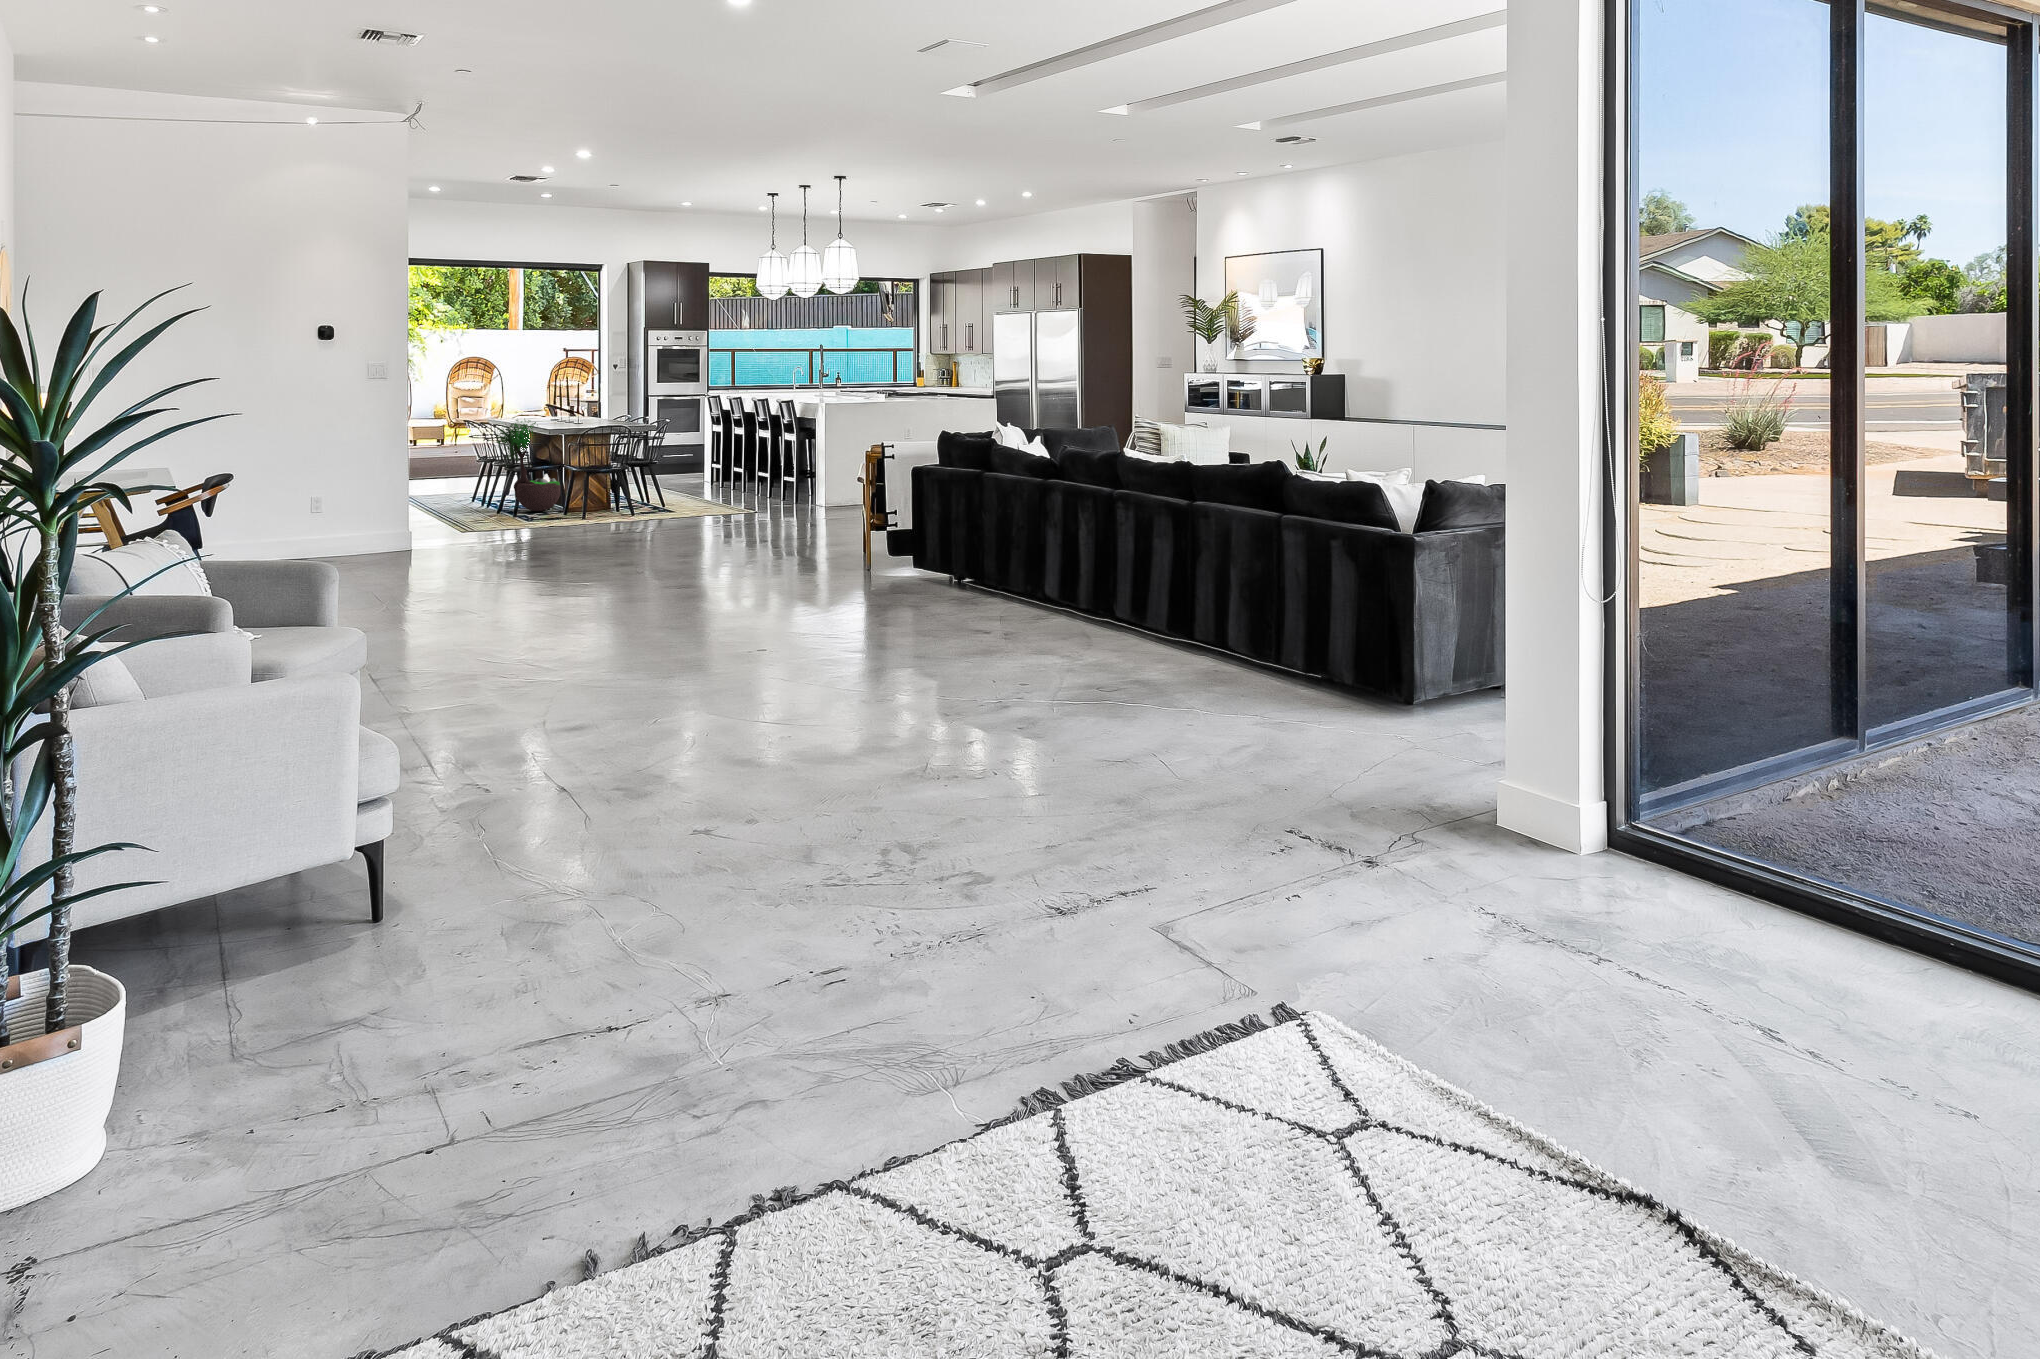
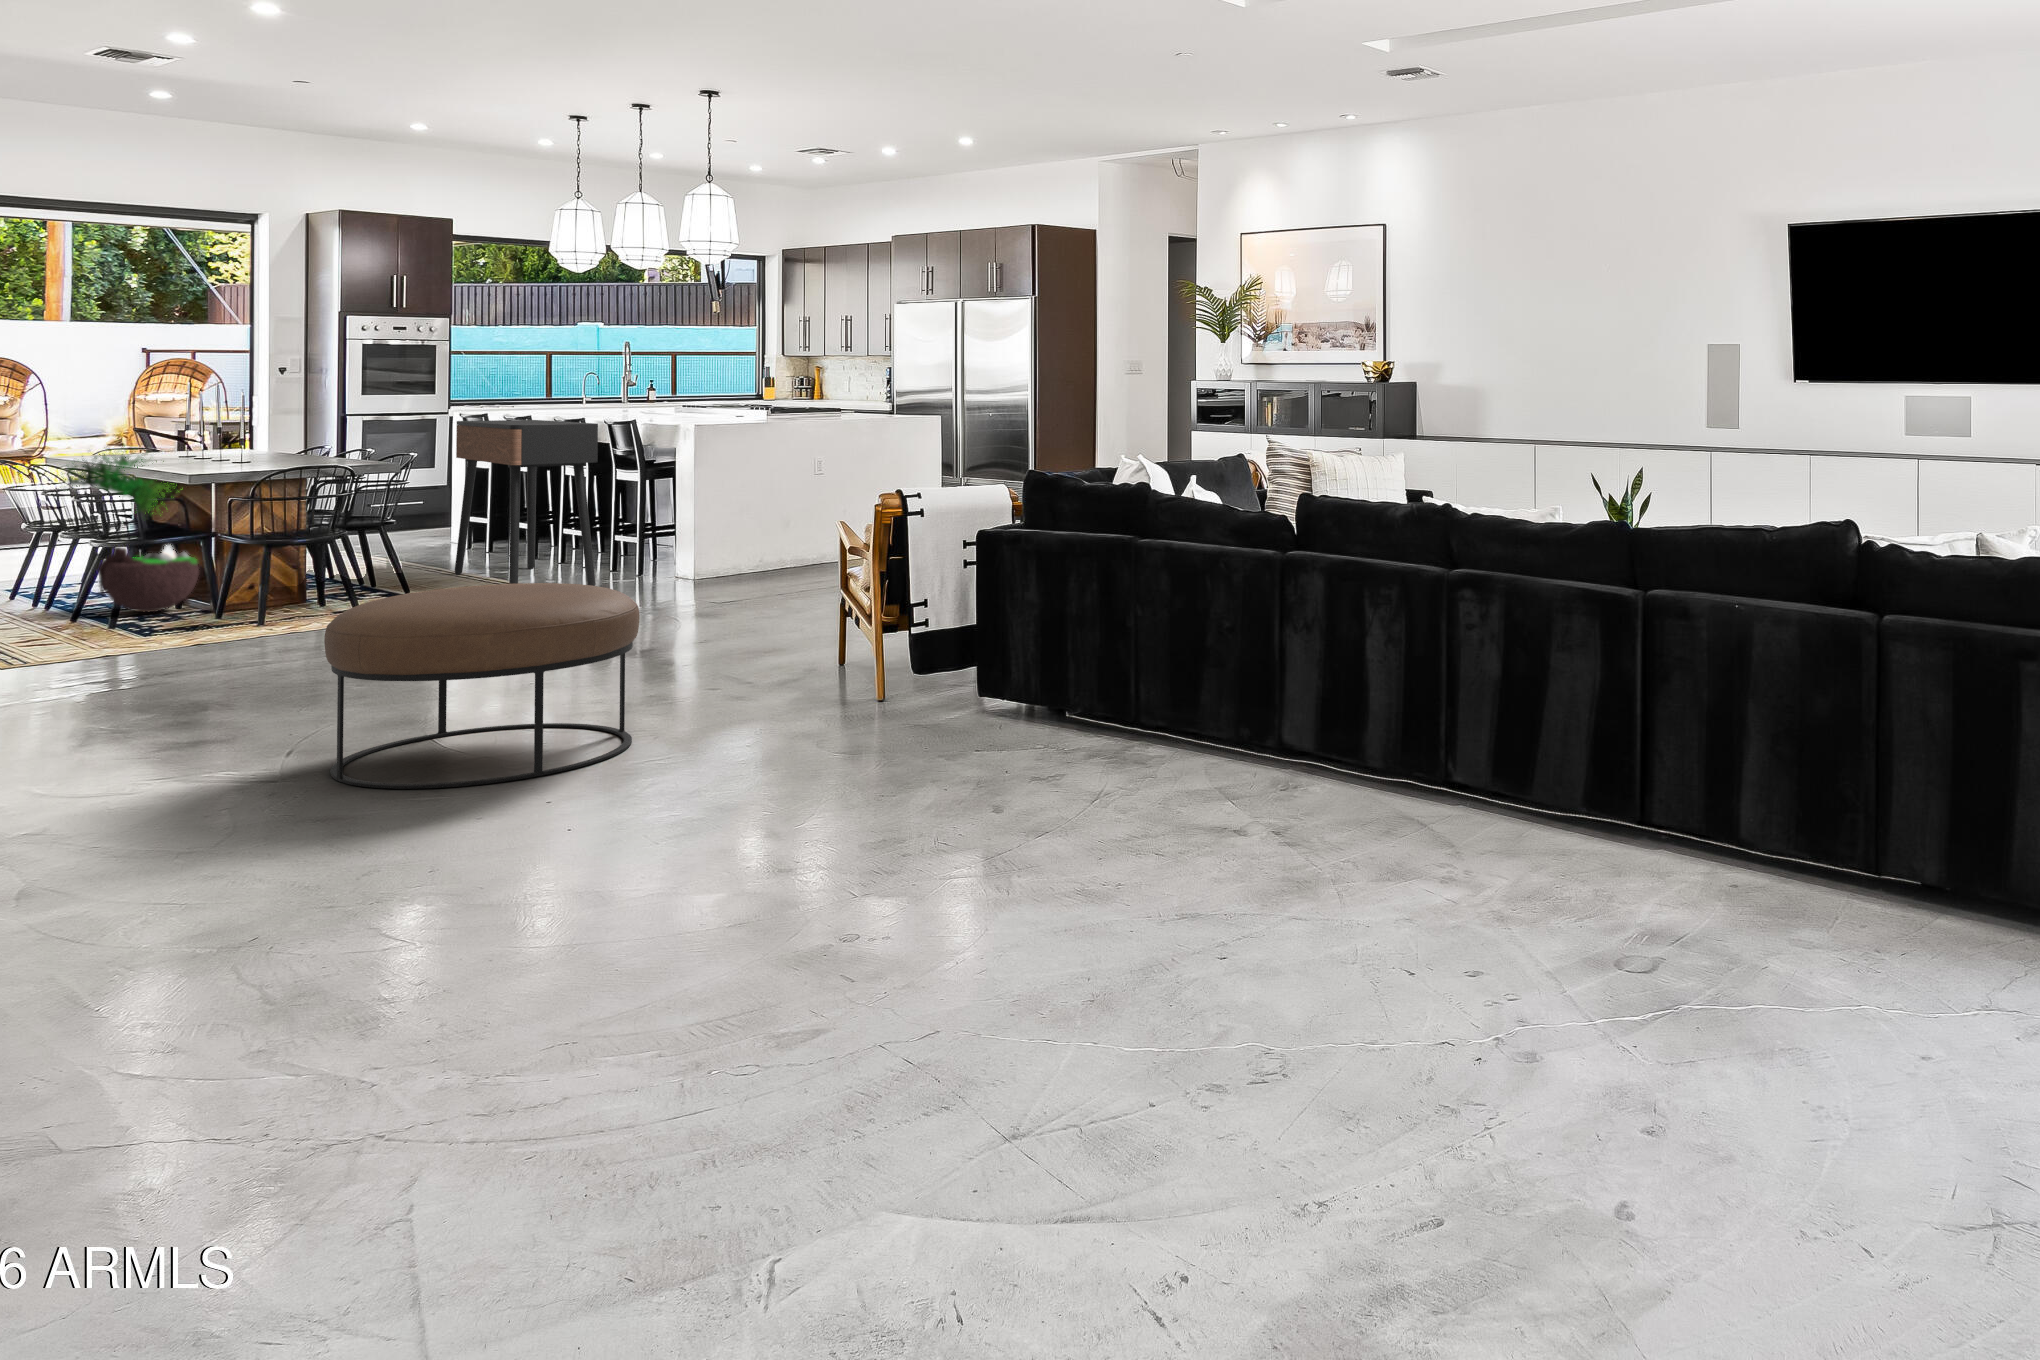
console table: none [694,403,763,509] -> present [455,420,598,586]
ottoman: none [586,495,724,587] -> present [324,583,640,789]

